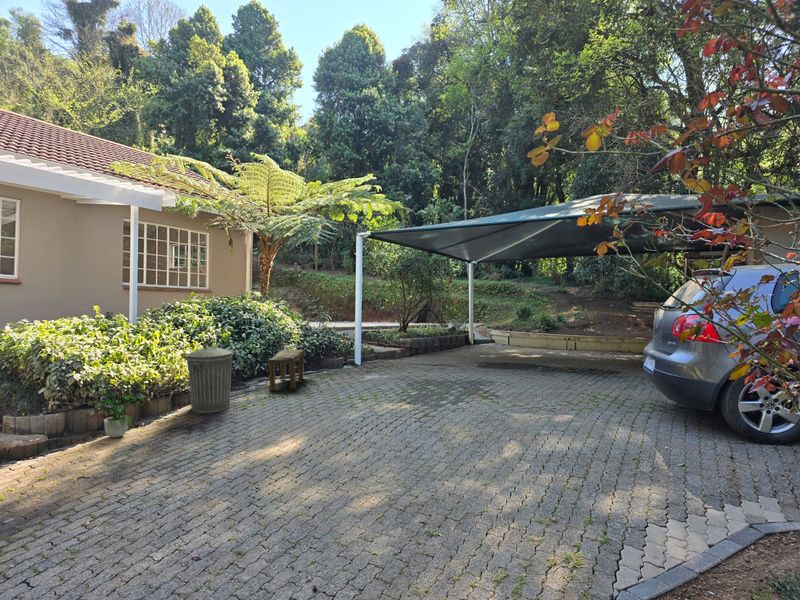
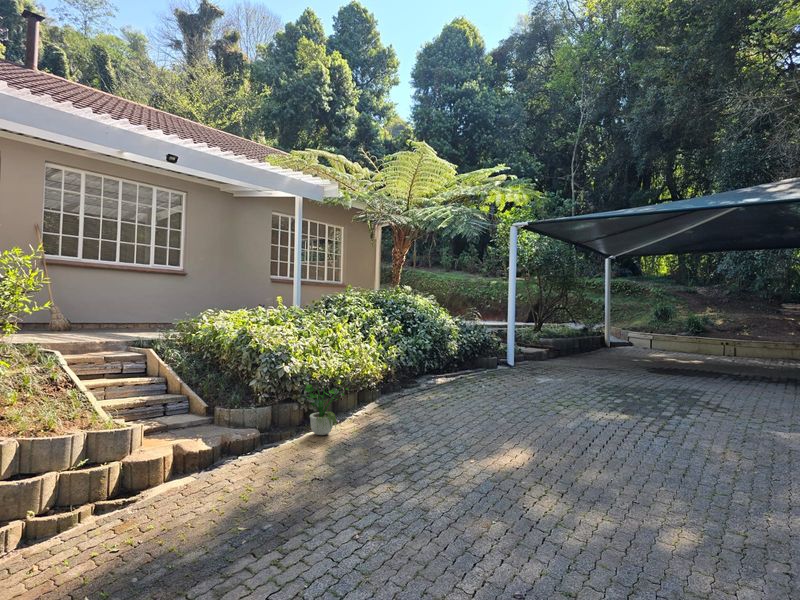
trash can: present [186,347,232,413] -> none [373,340,419,412]
bench: present [268,350,305,390] -> none [441,347,470,390]

